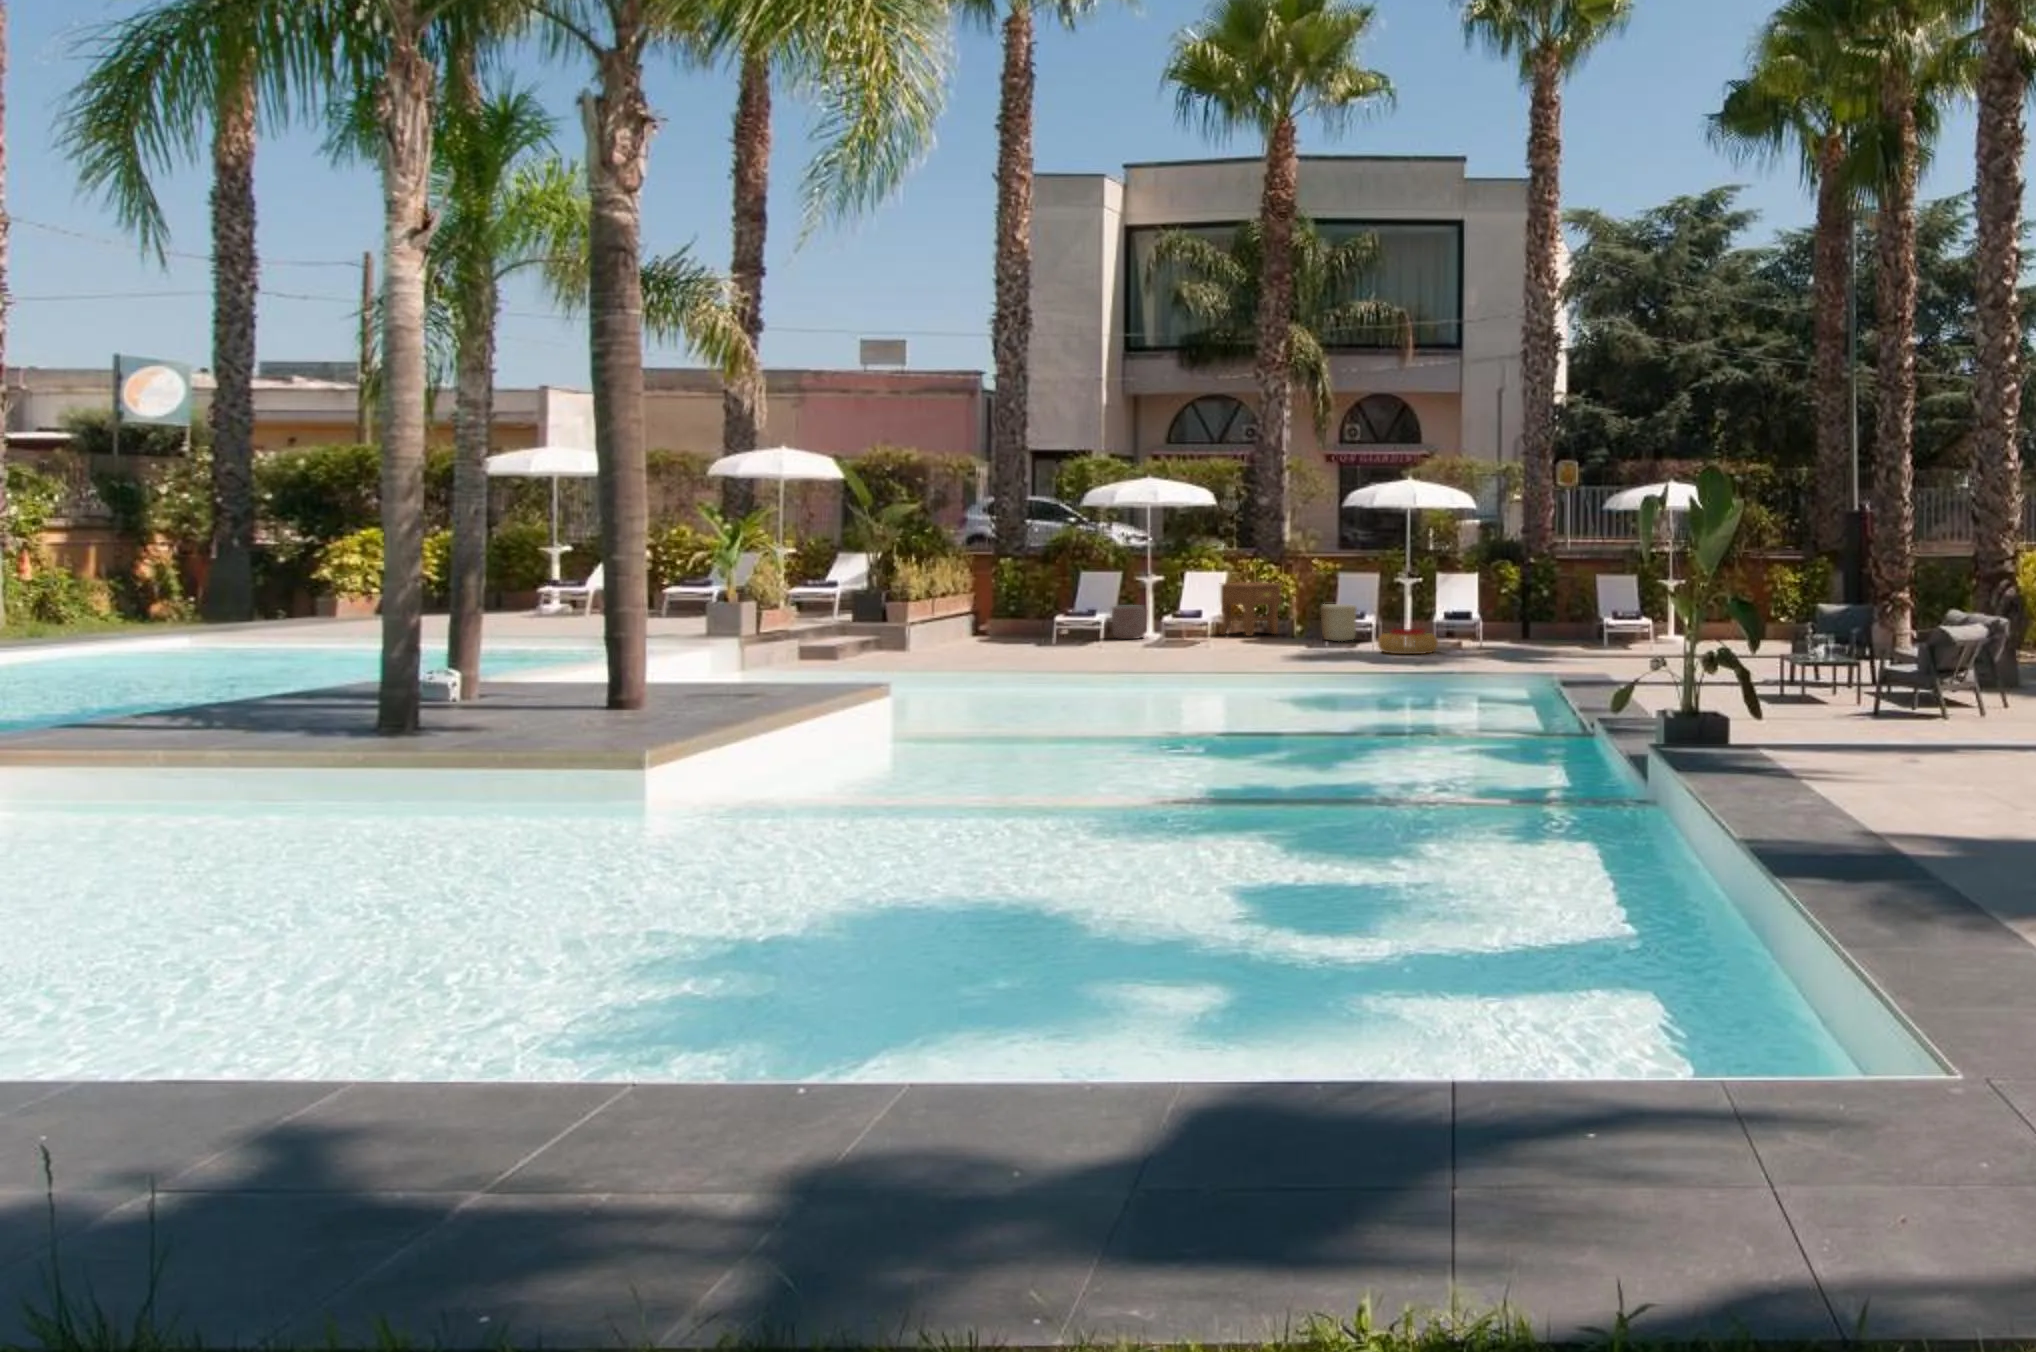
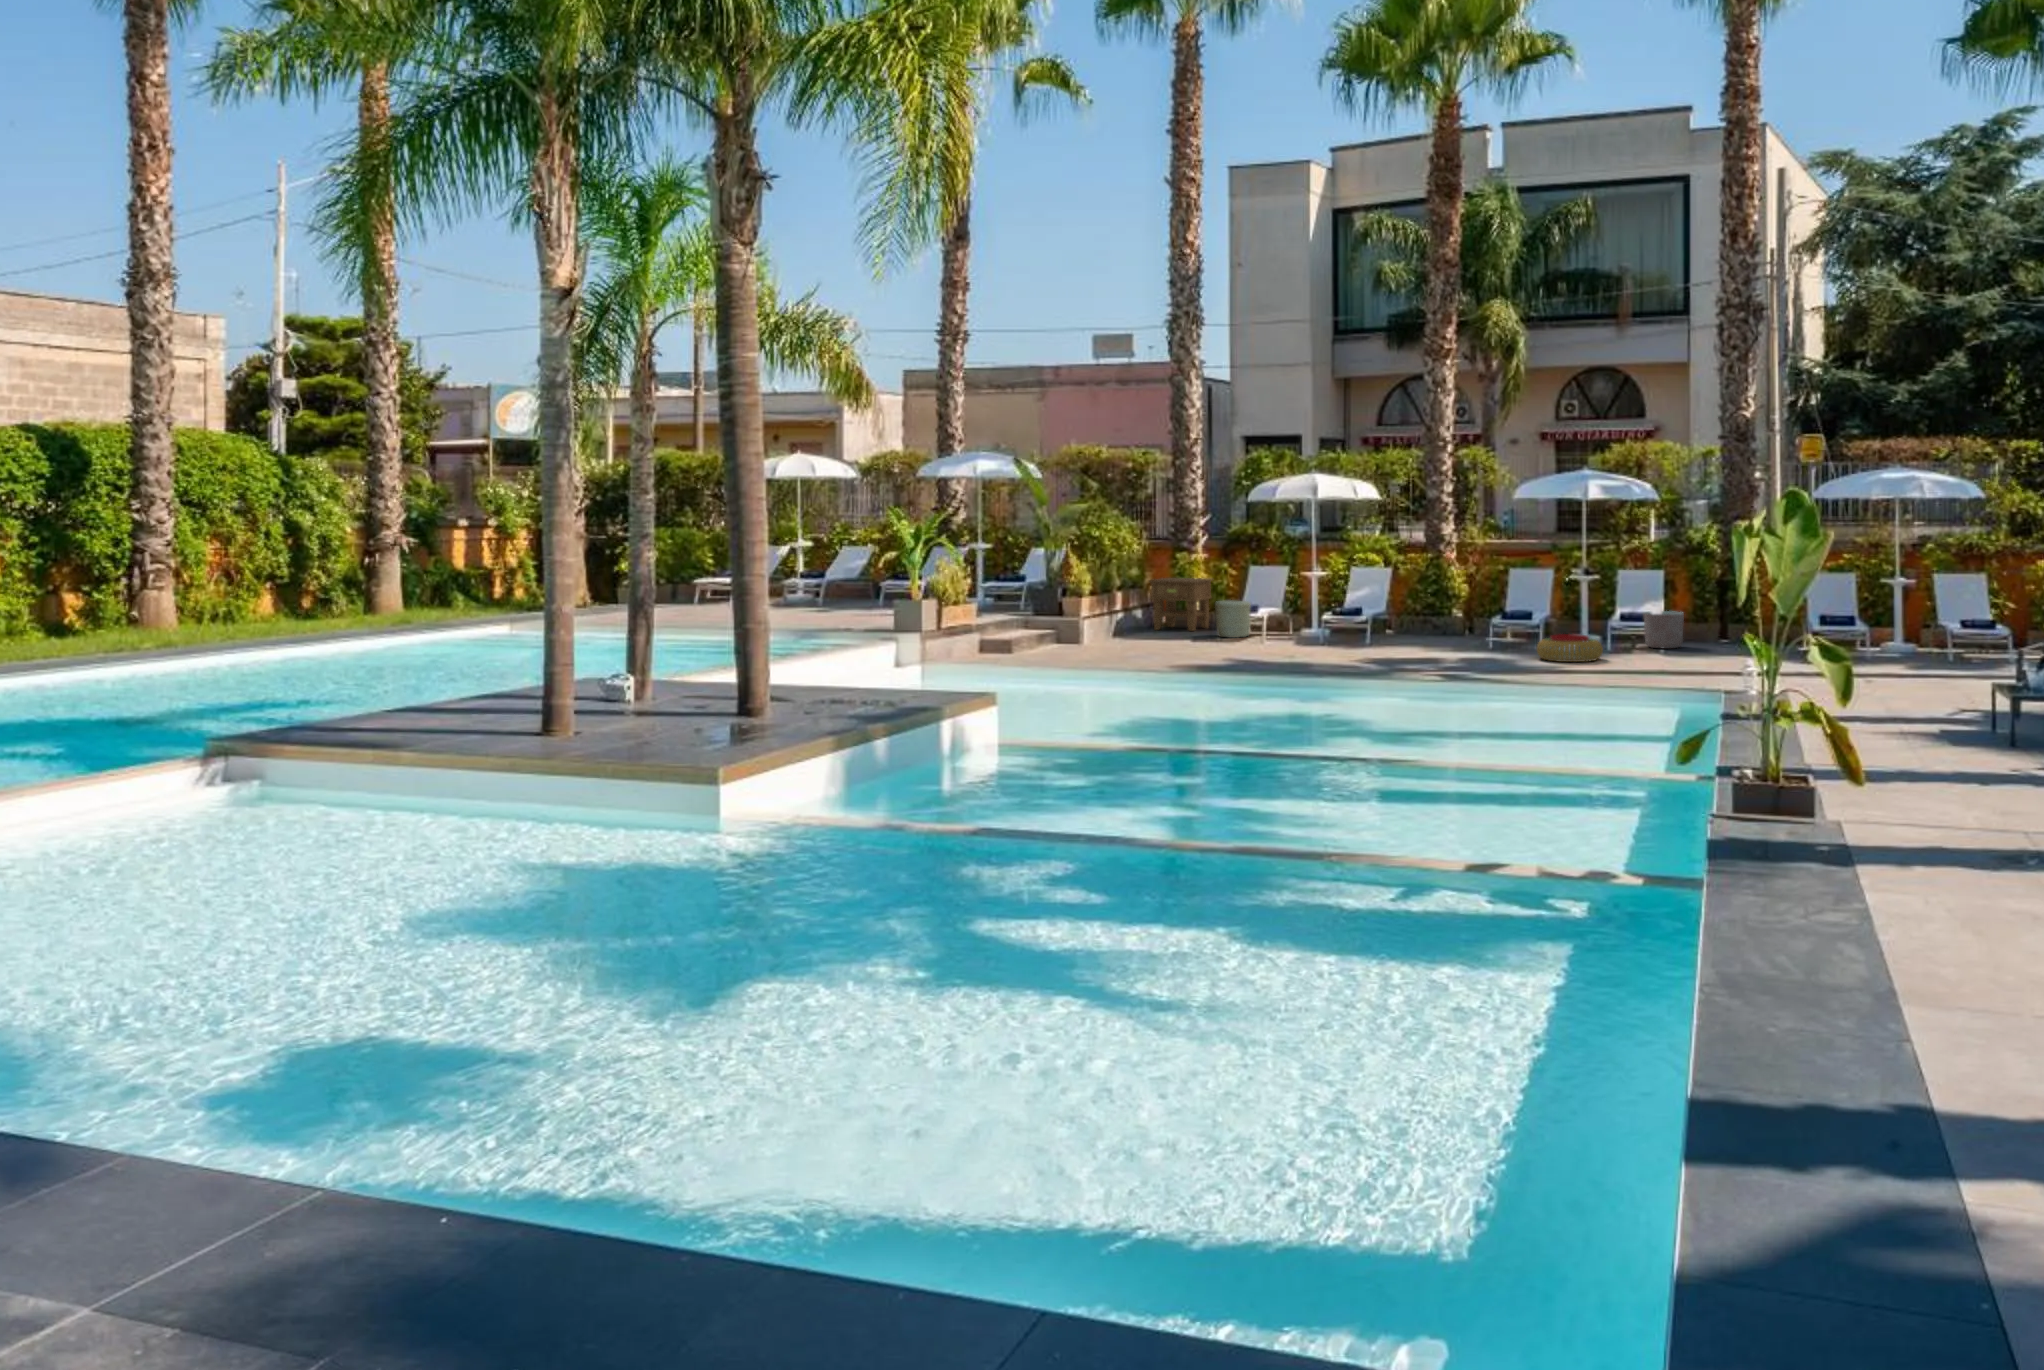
side table: present [1221,582,1282,636] -> present [1149,578,1212,631]
woven basket: present [1321,604,1357,641] -> present [1215,600,1251,638]
planter: present [1112,605,1146,639] -> present [1644,611,1684,648]

